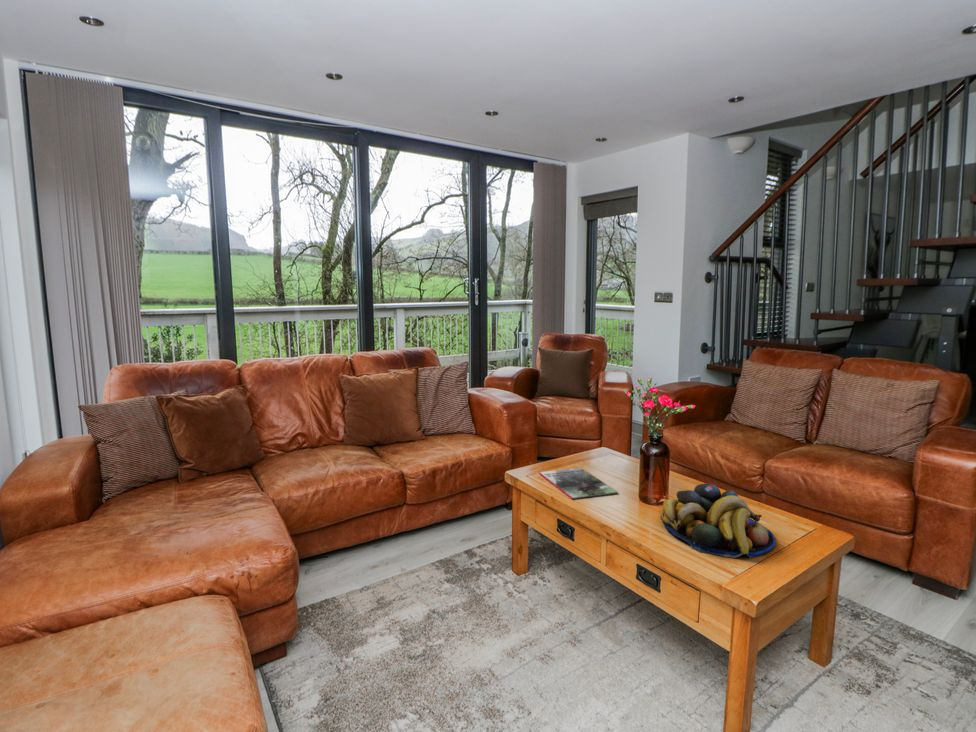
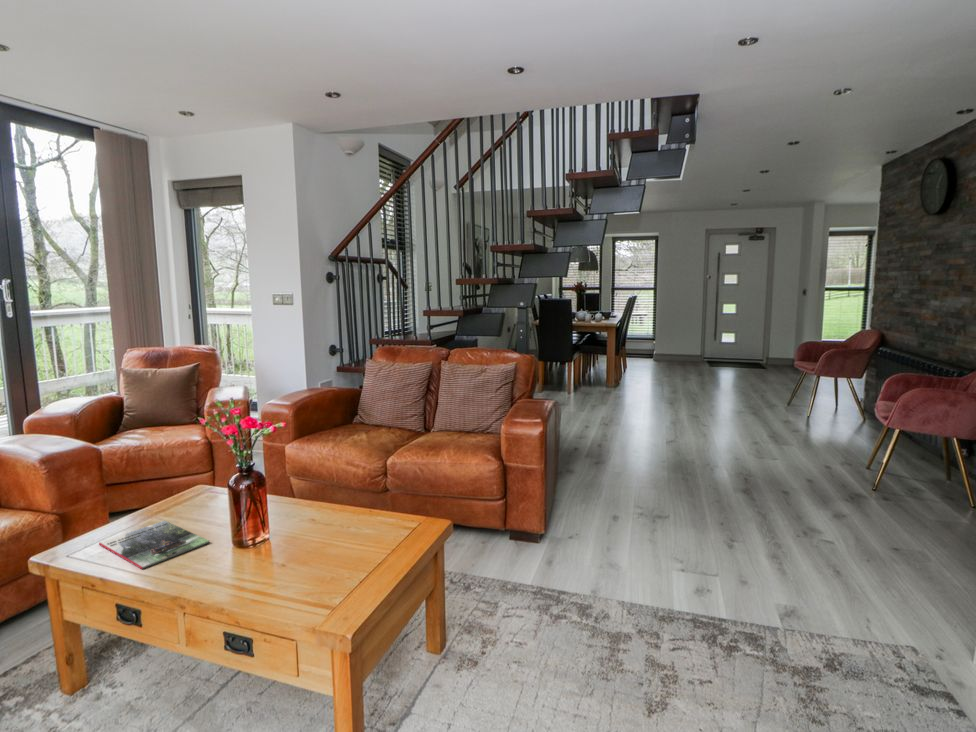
fruit bowl: present [660,483,775,558] -> none [255,506,379,590]

